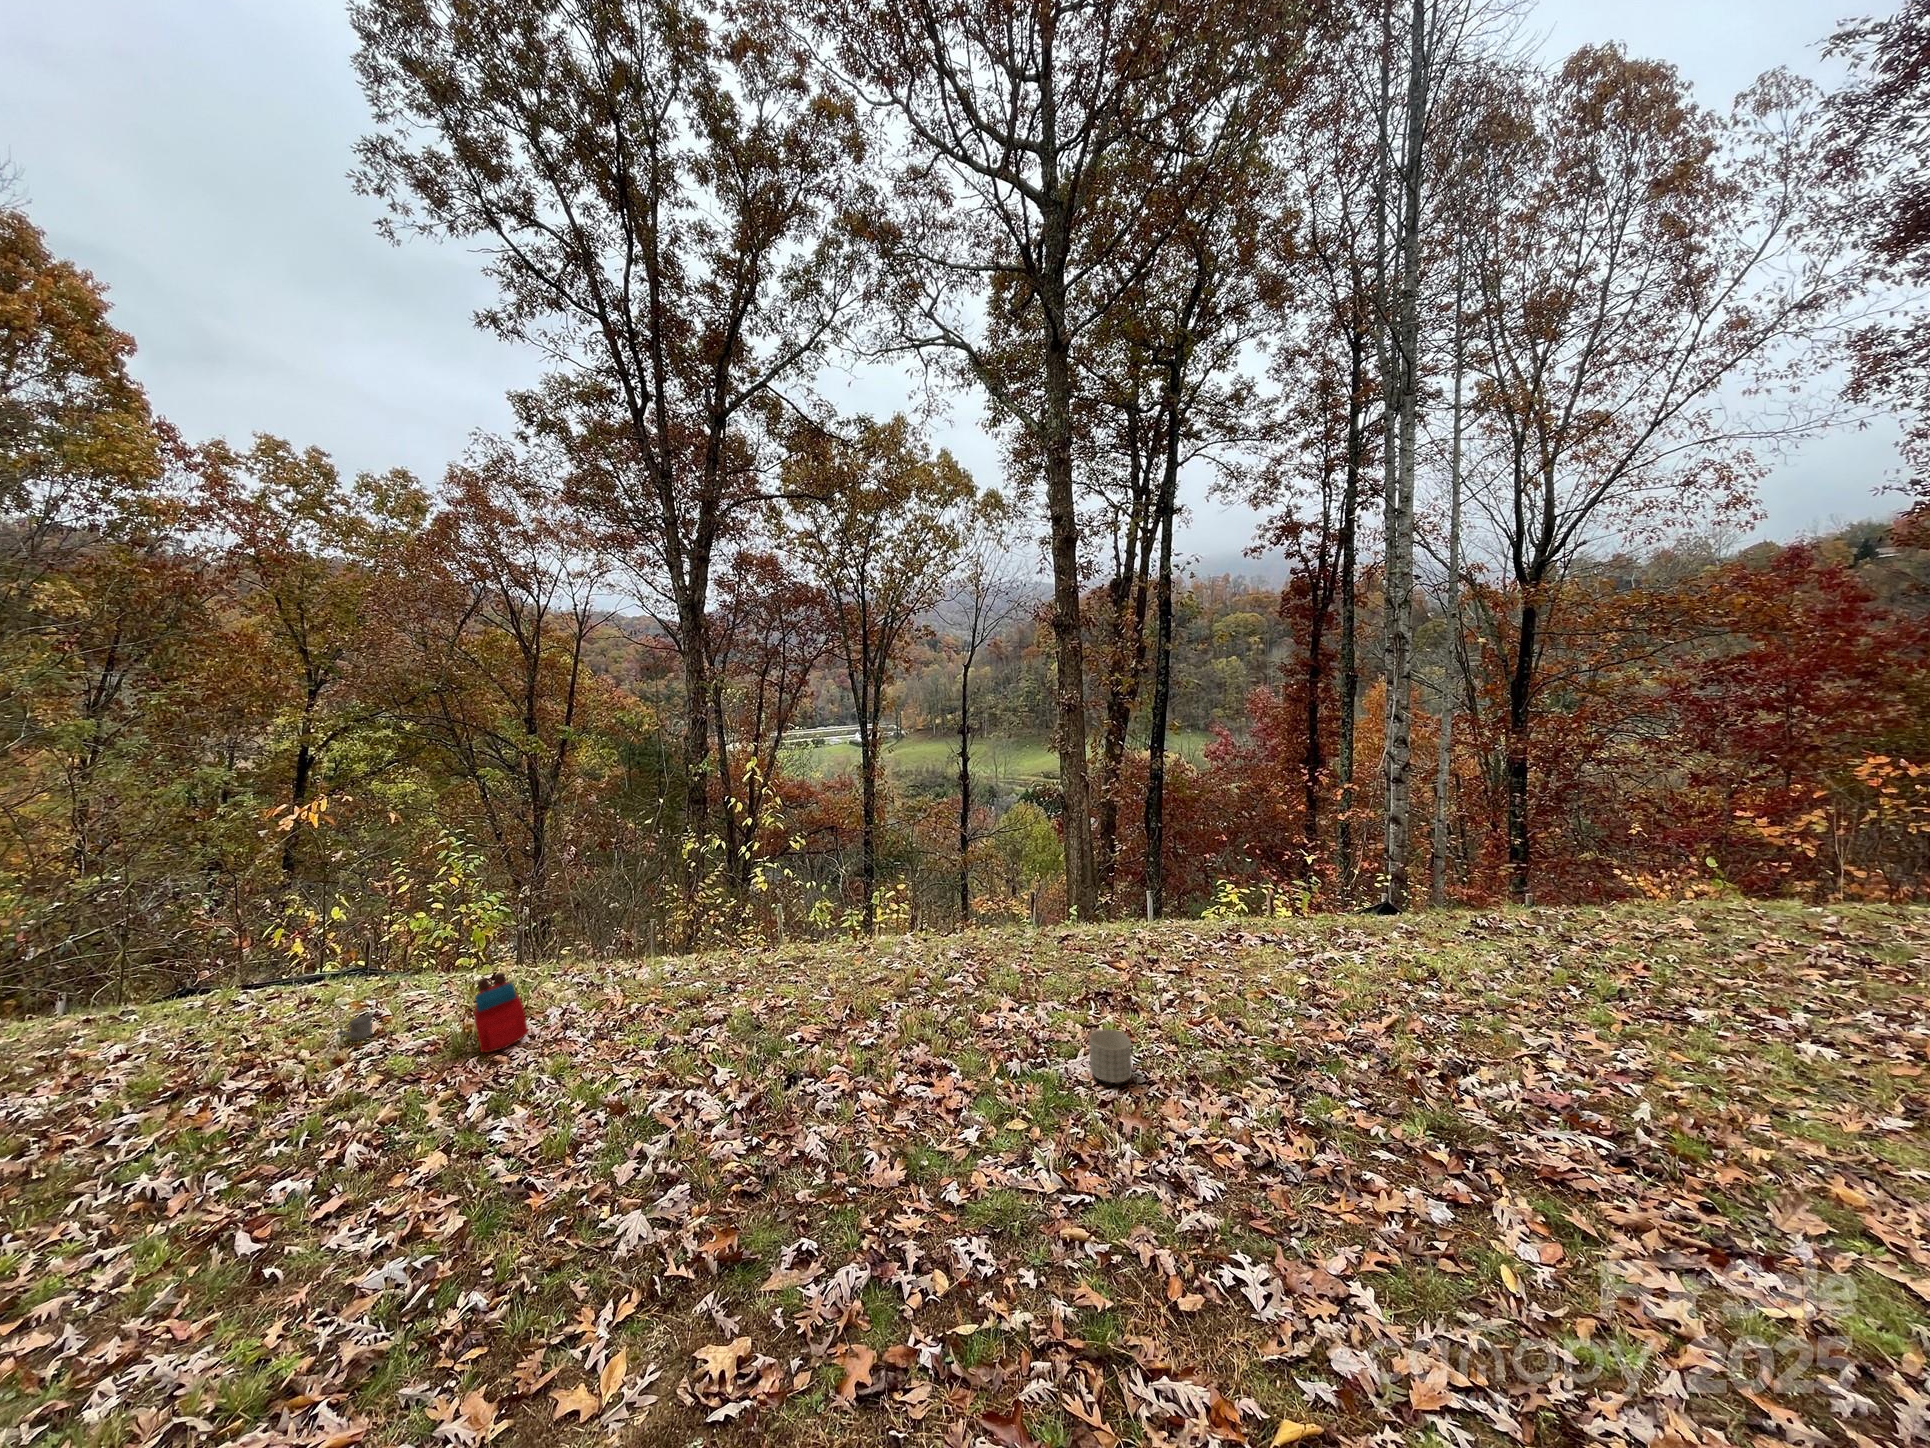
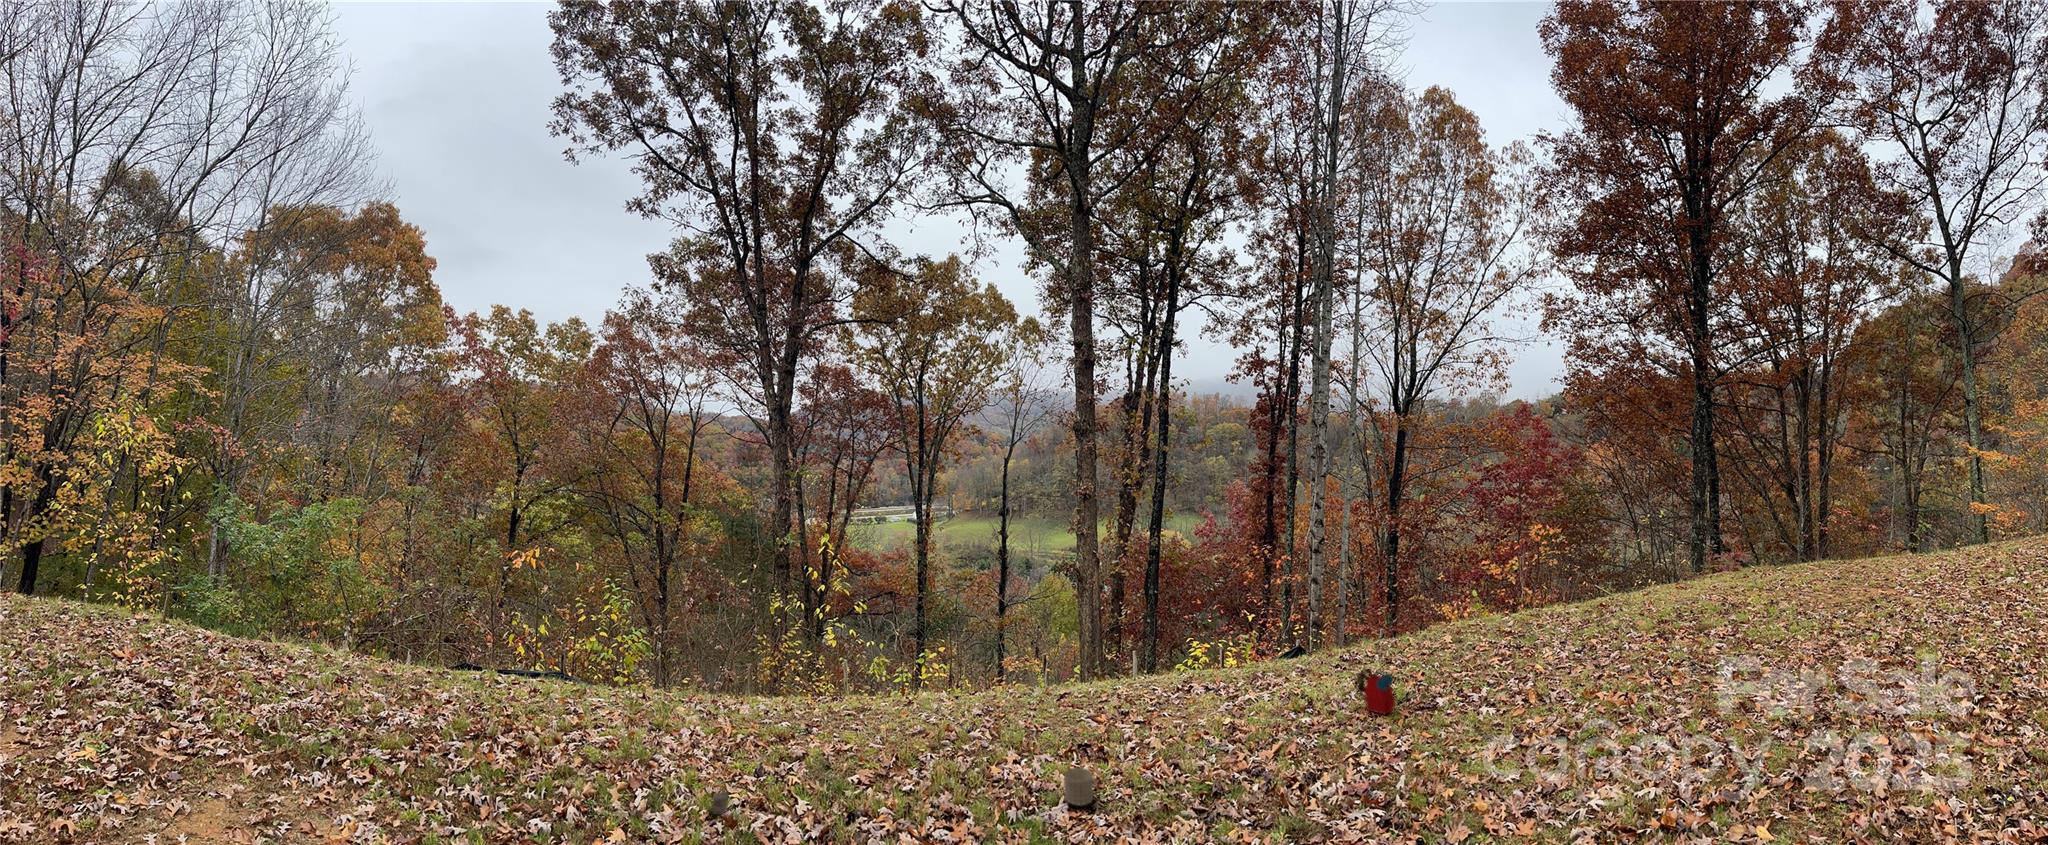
backpack: present [474,973,528,1053] -> present [1357,669,1395,715]
watering can: present [337,1011,374,1041] -> present [711,789,728,815]

